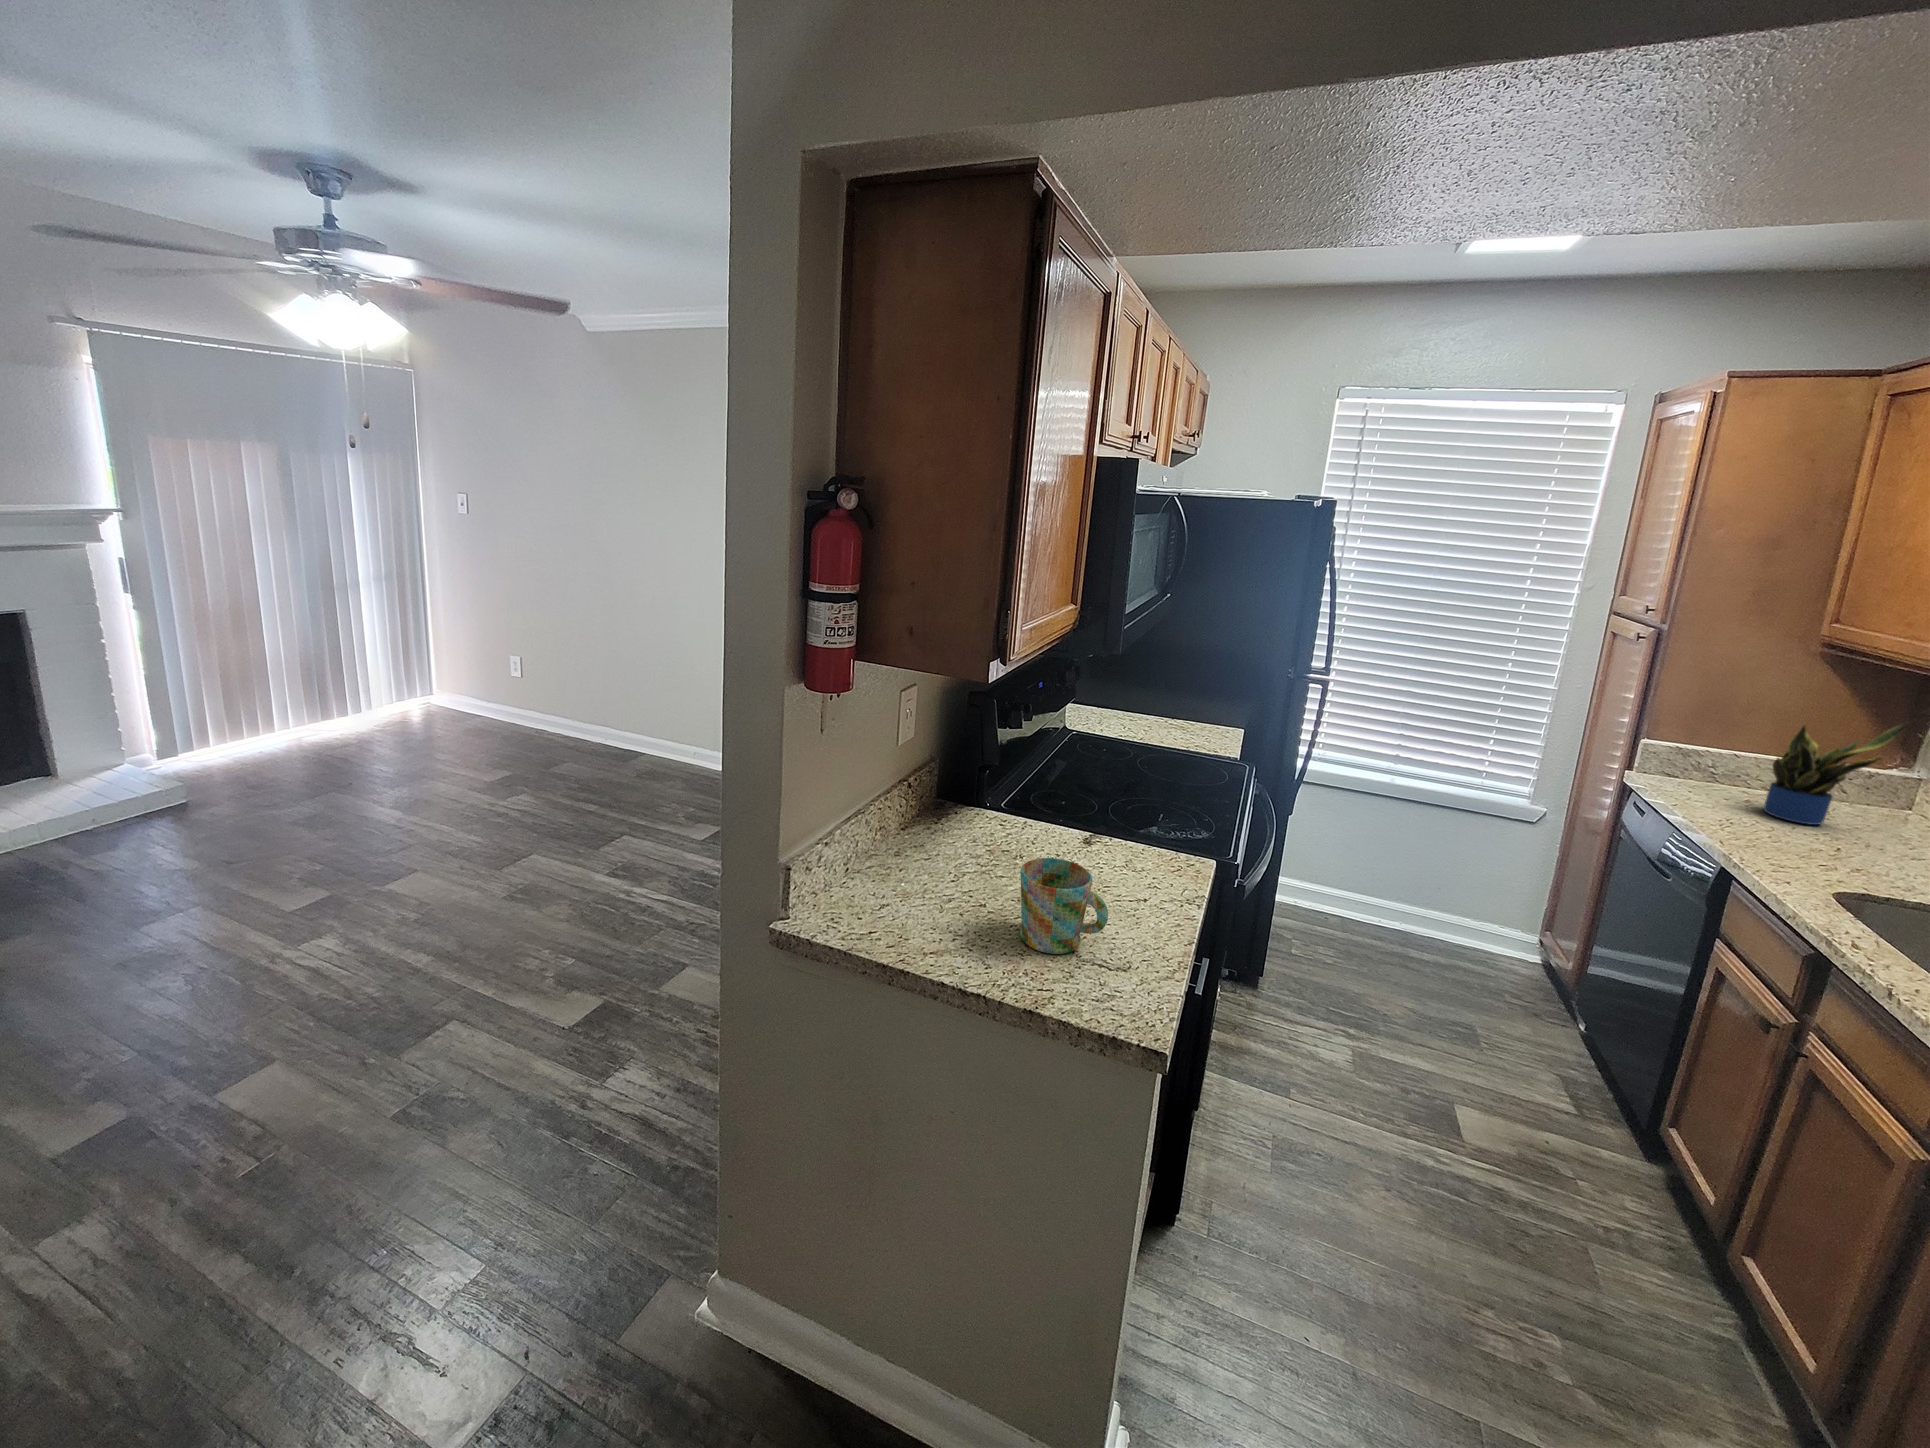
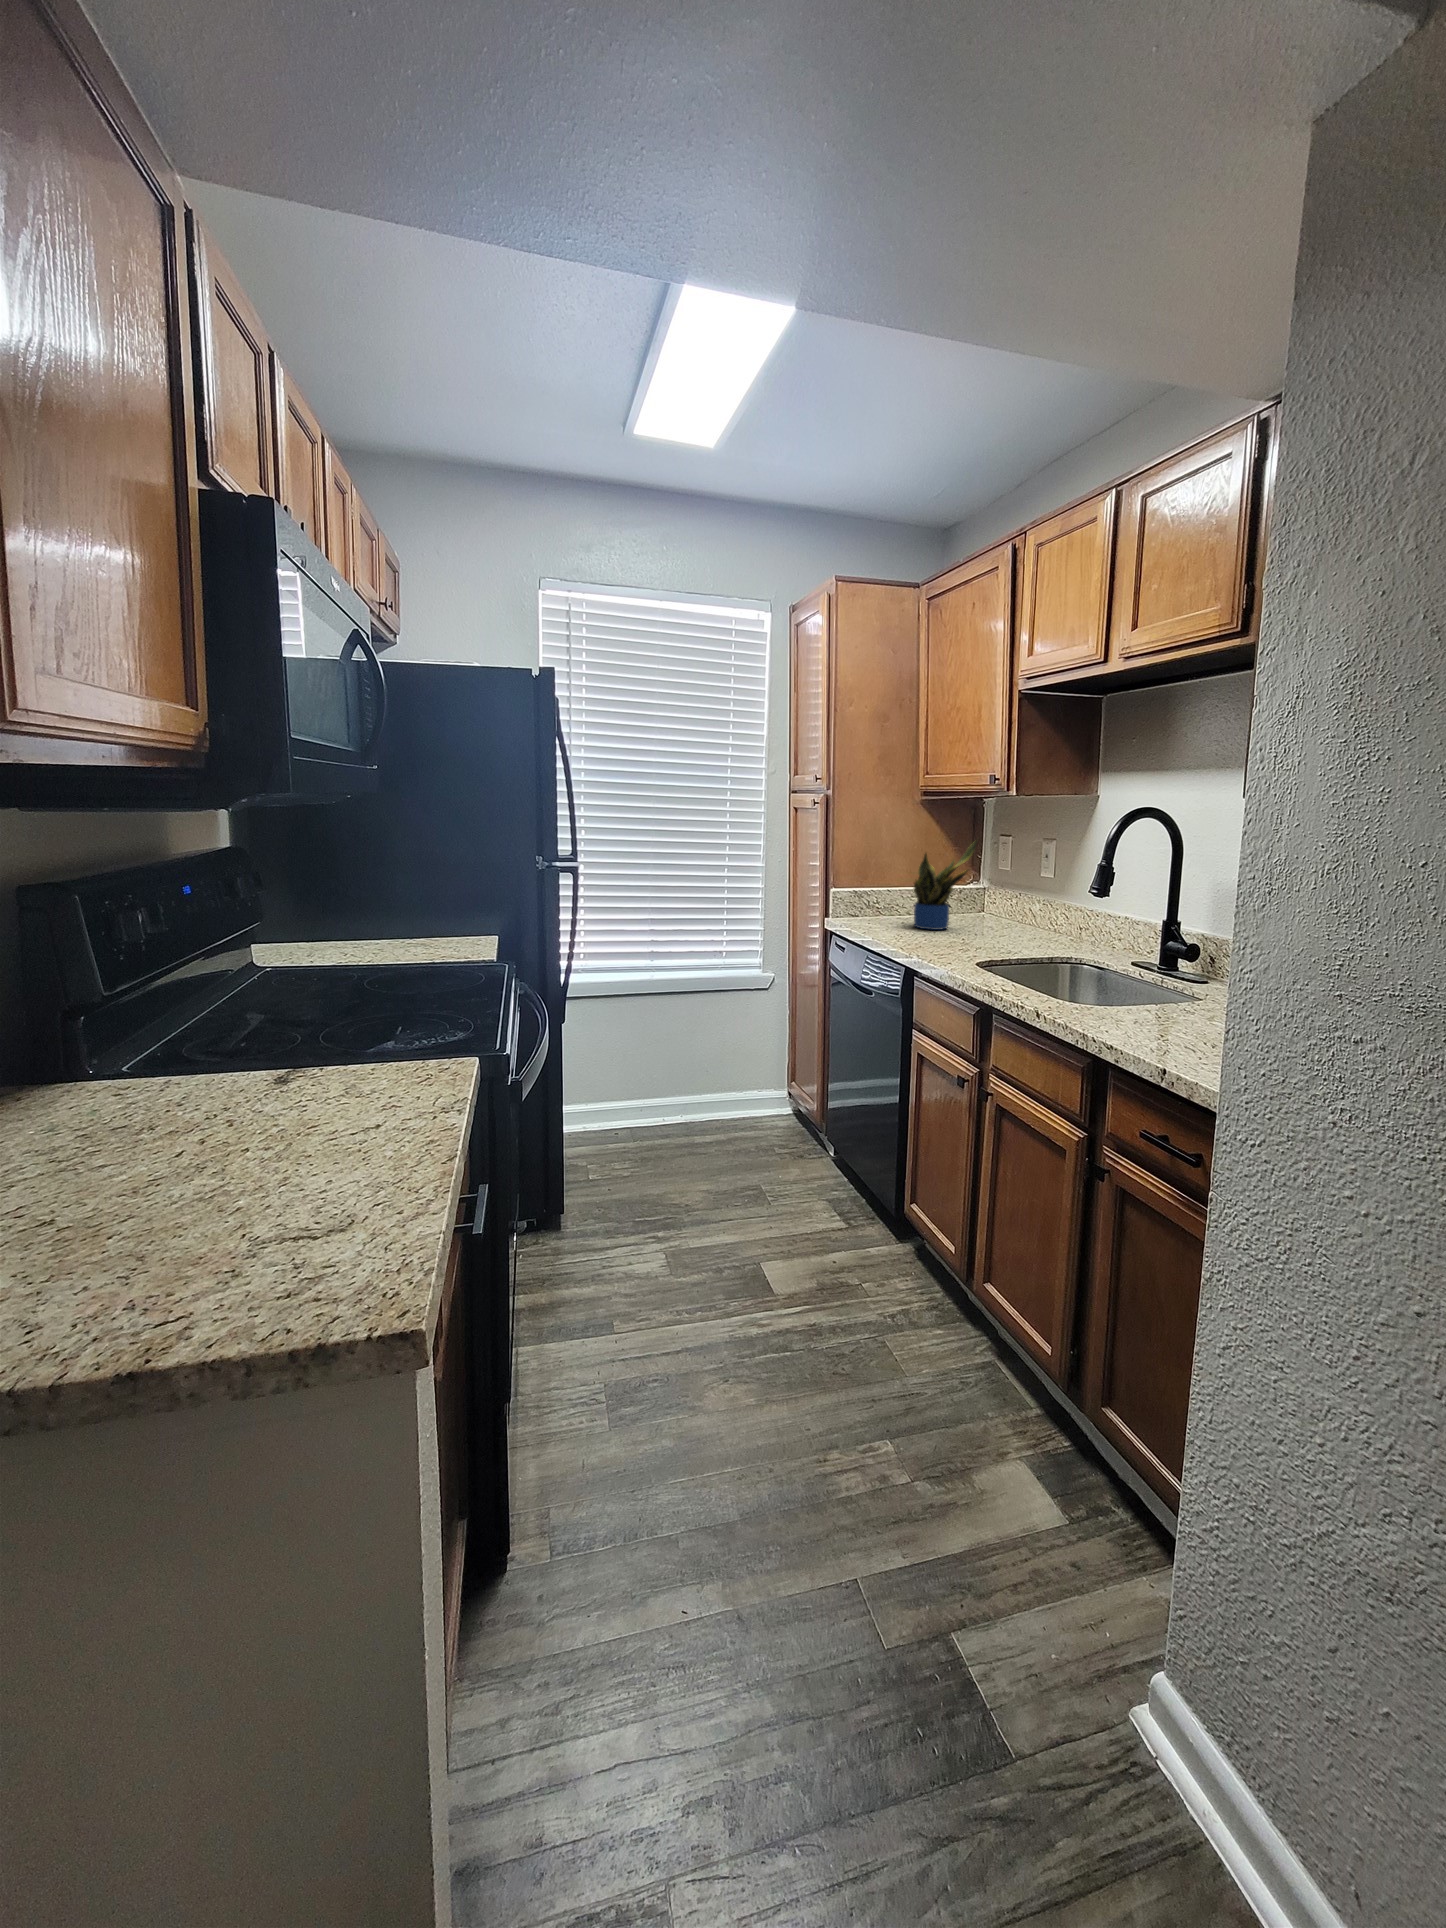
mug: present [1020,858,1108,954] -> none [106,1086,301,1256]

